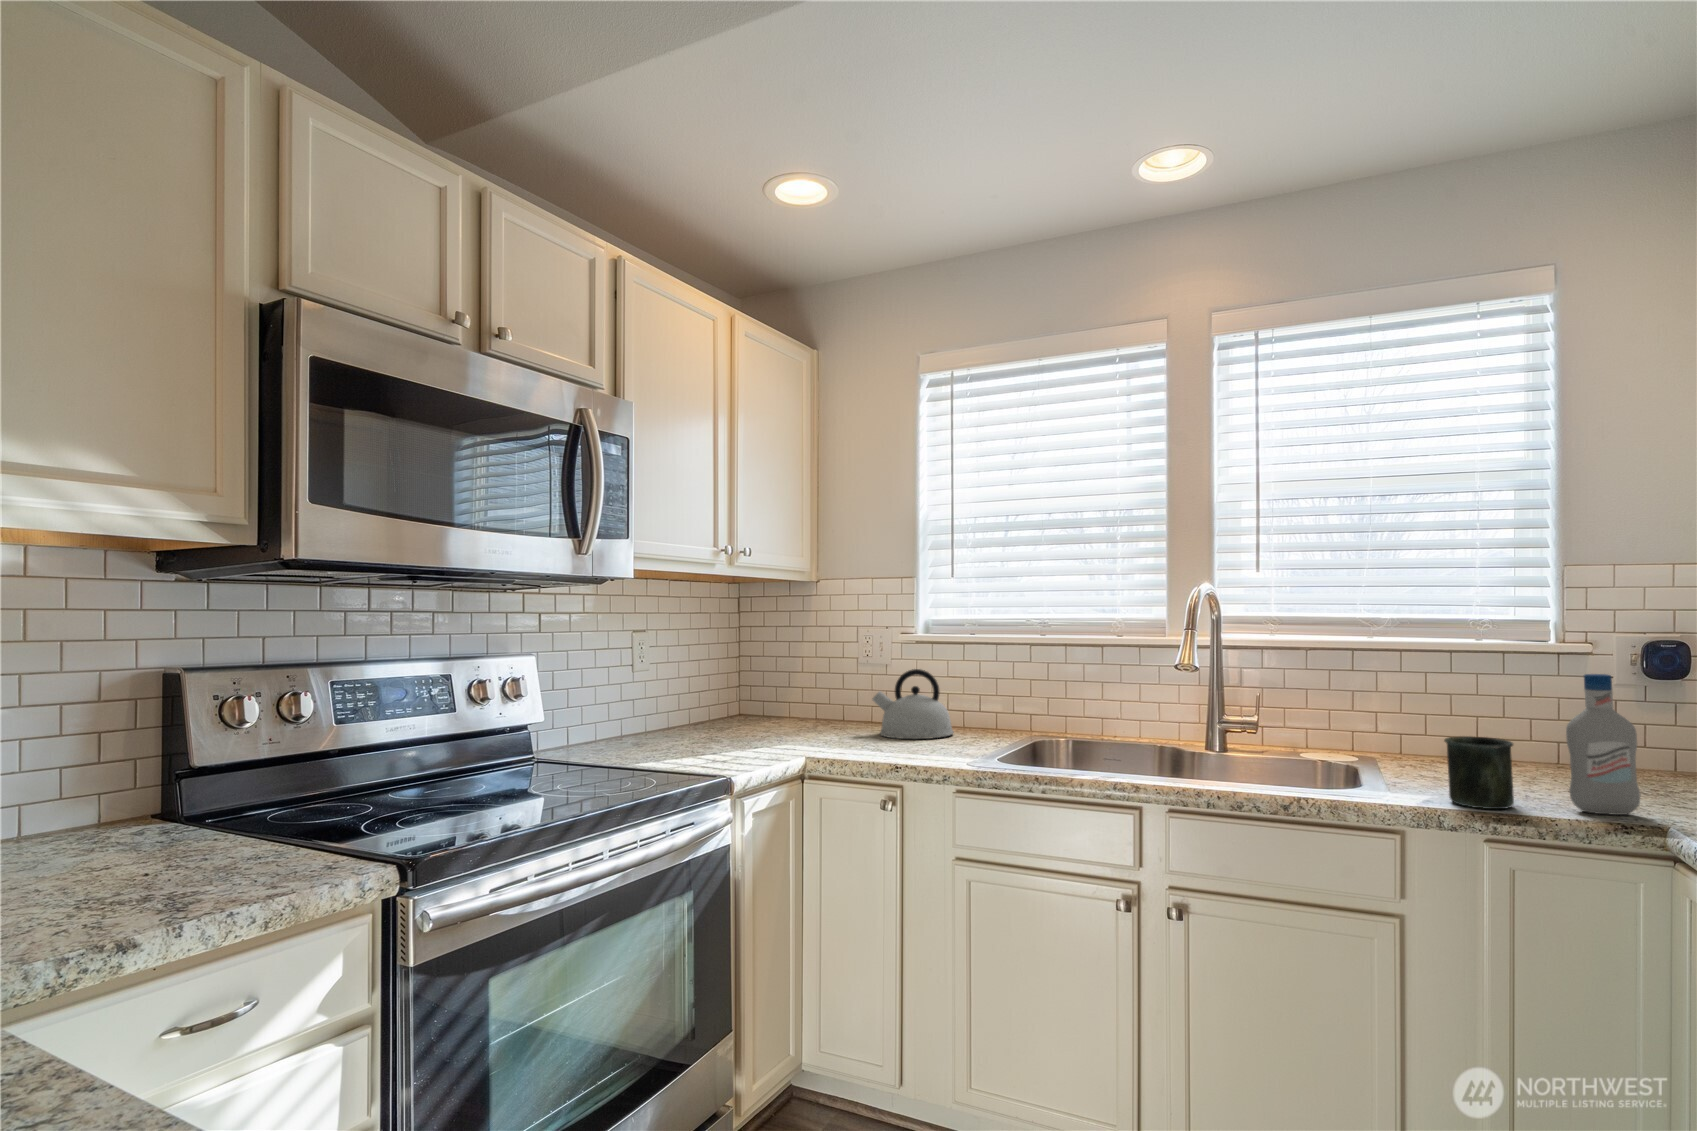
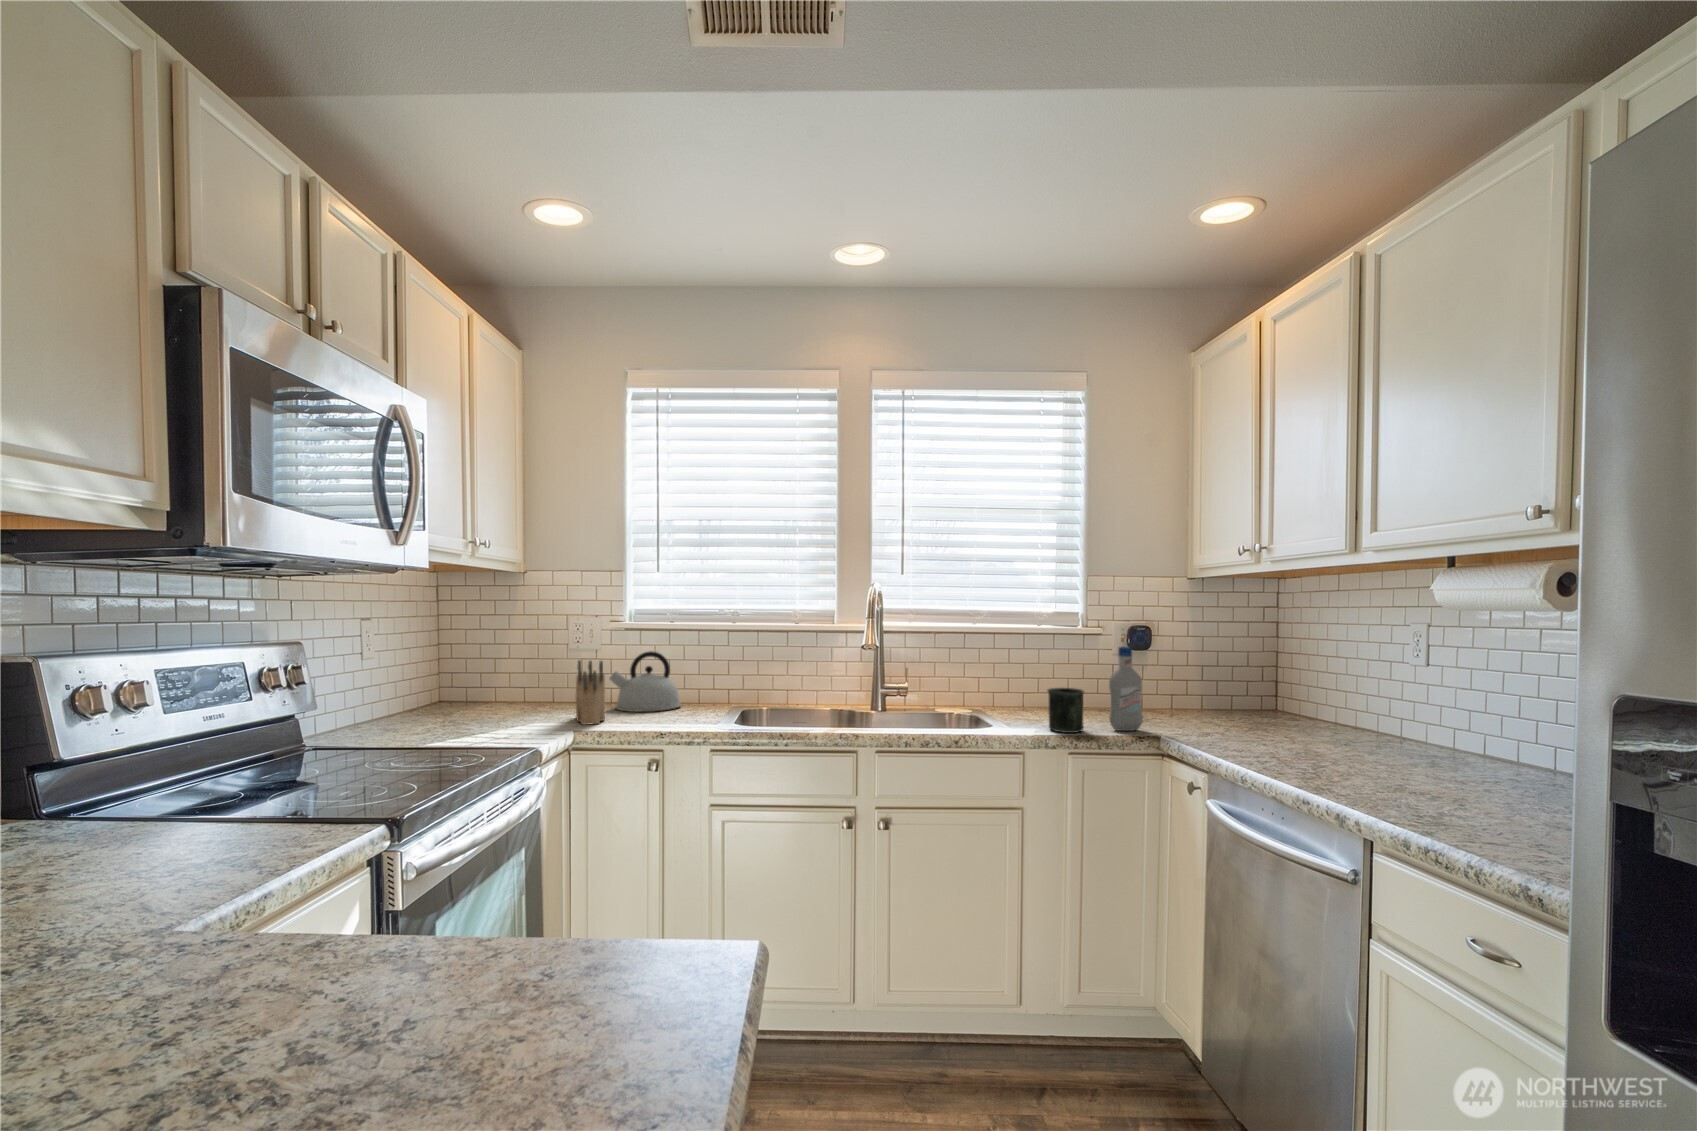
knife block: none [815,677,860,750] -> present [576,660,605,725]

